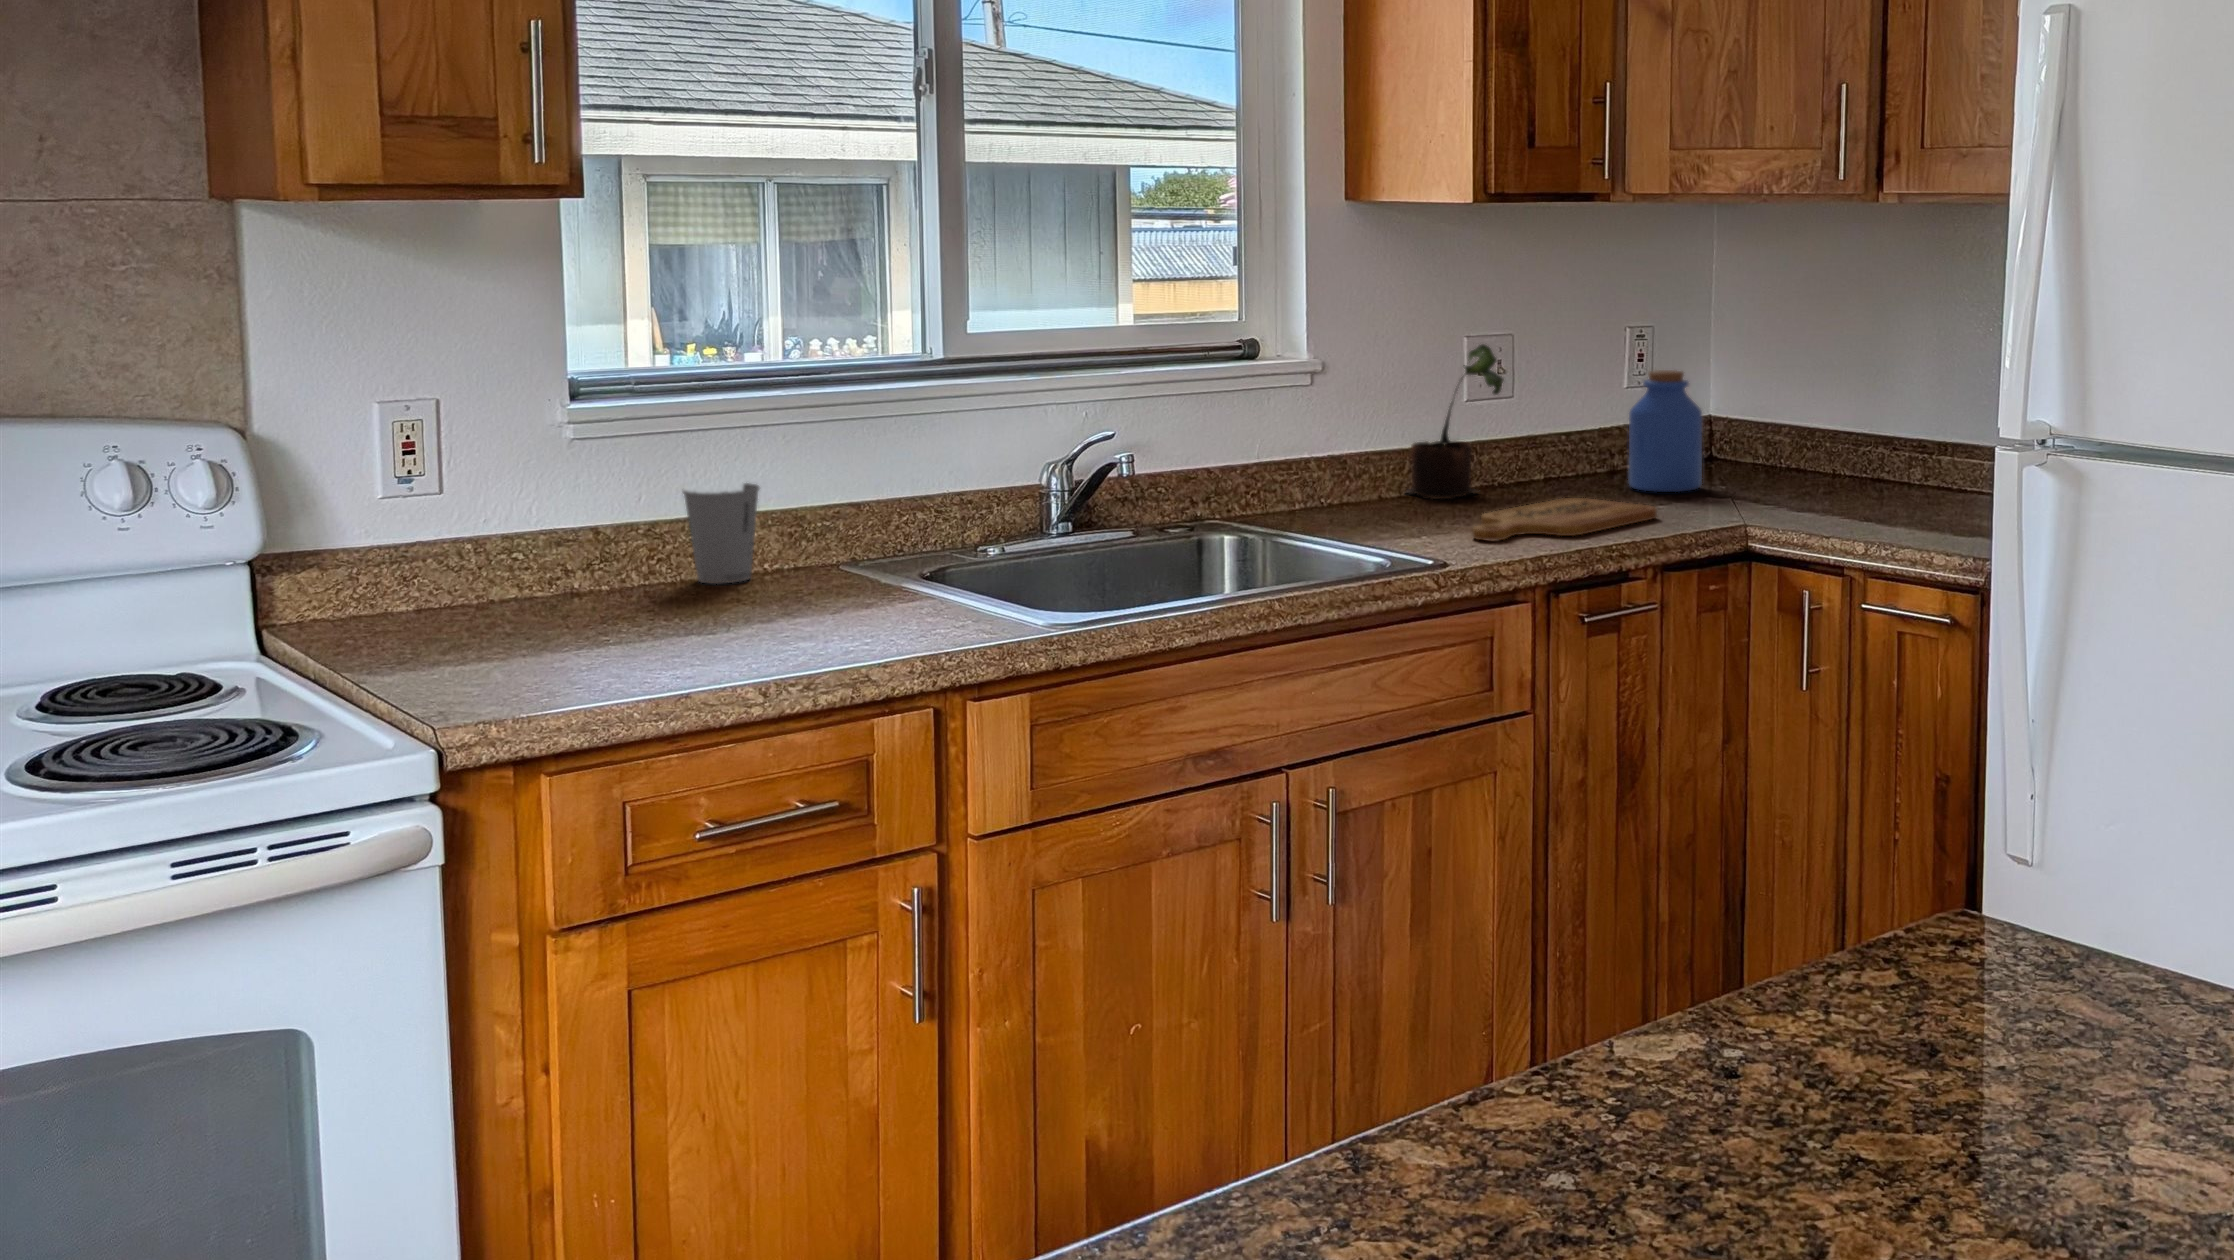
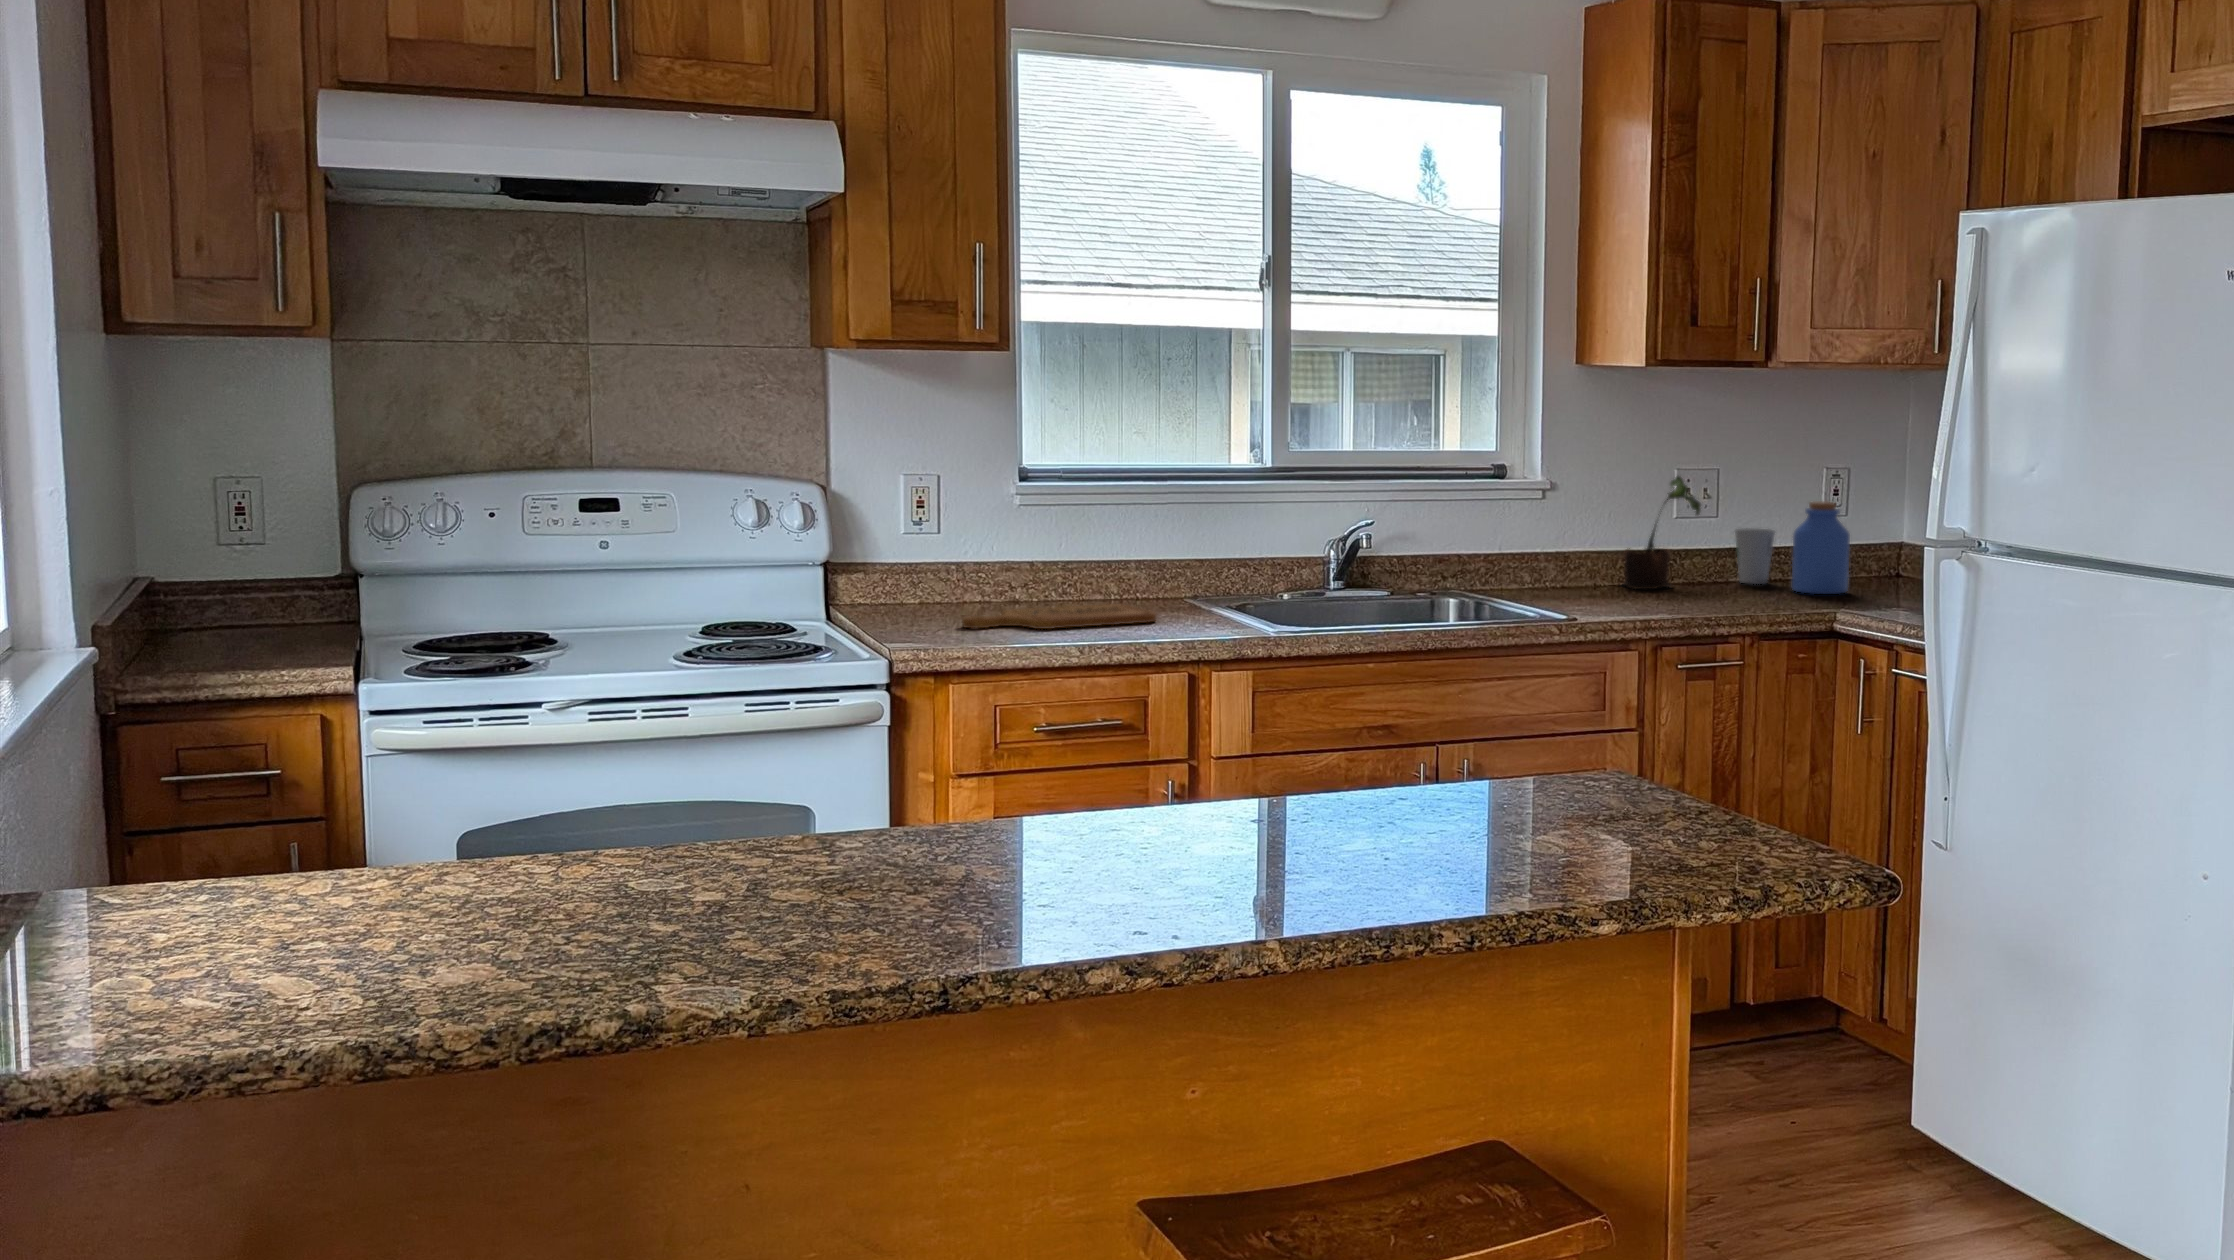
paper cup: present [683,483,760,584] -> present [1735,528,1775,584]
cutting board: present [1472,498,1657,541] -> present [962,604,1157,629]

